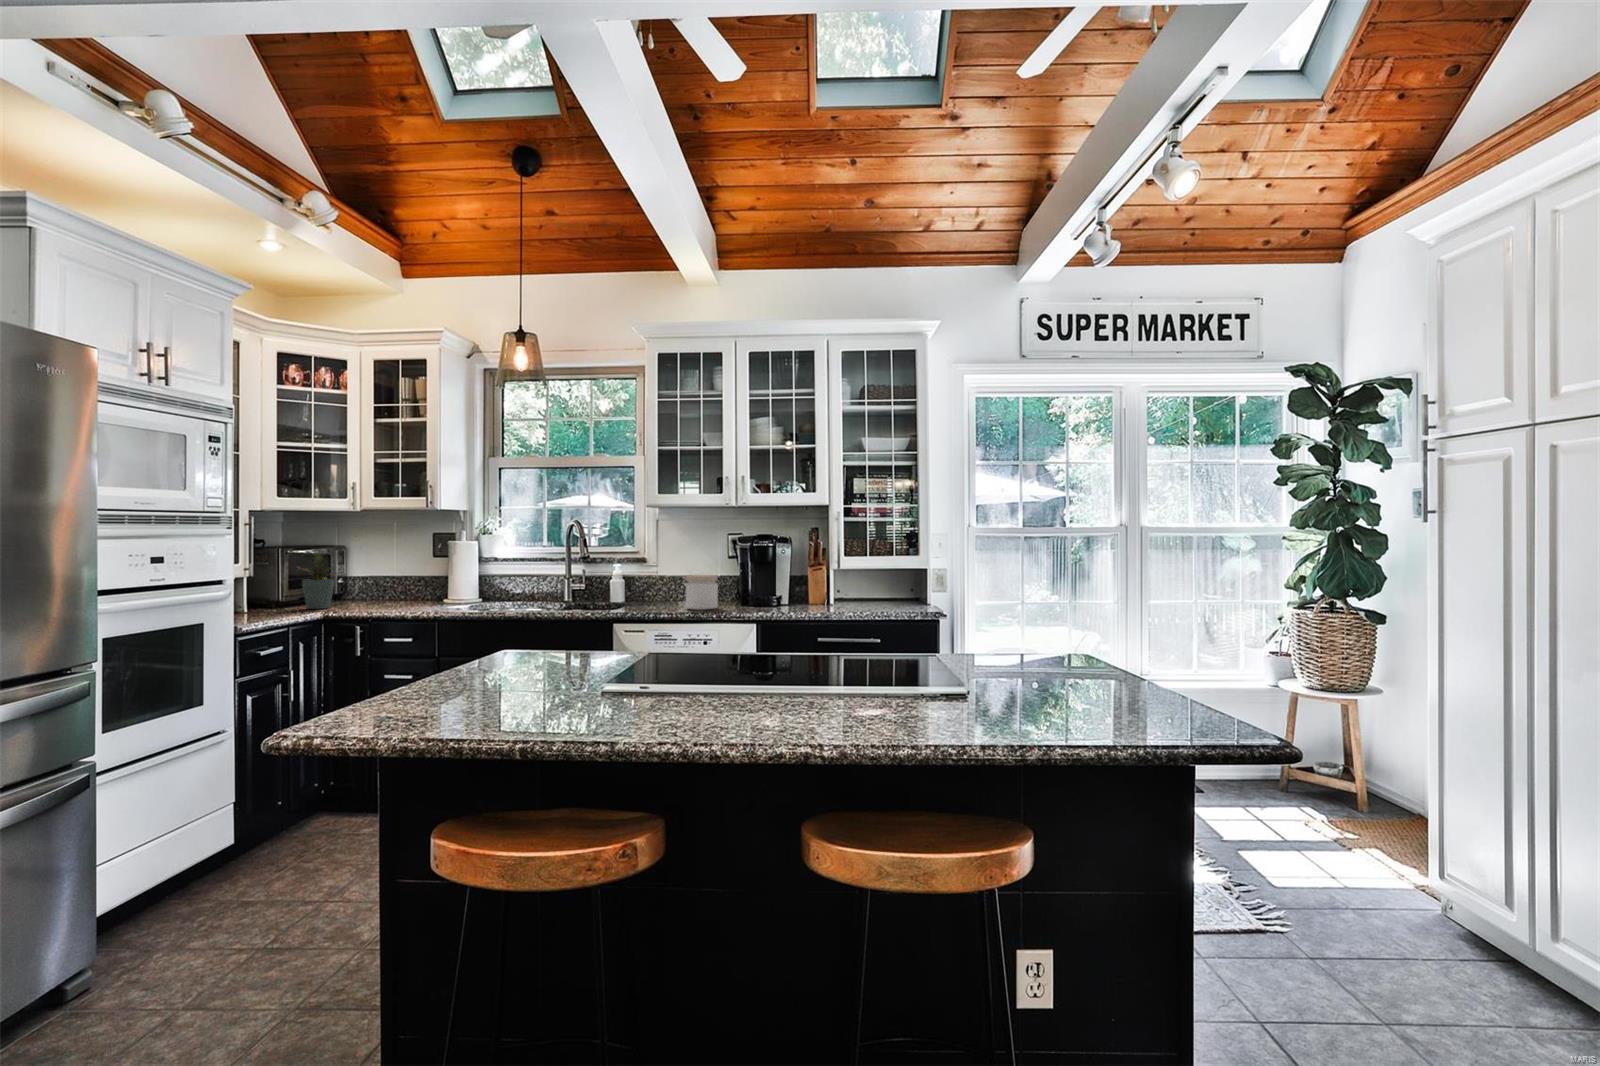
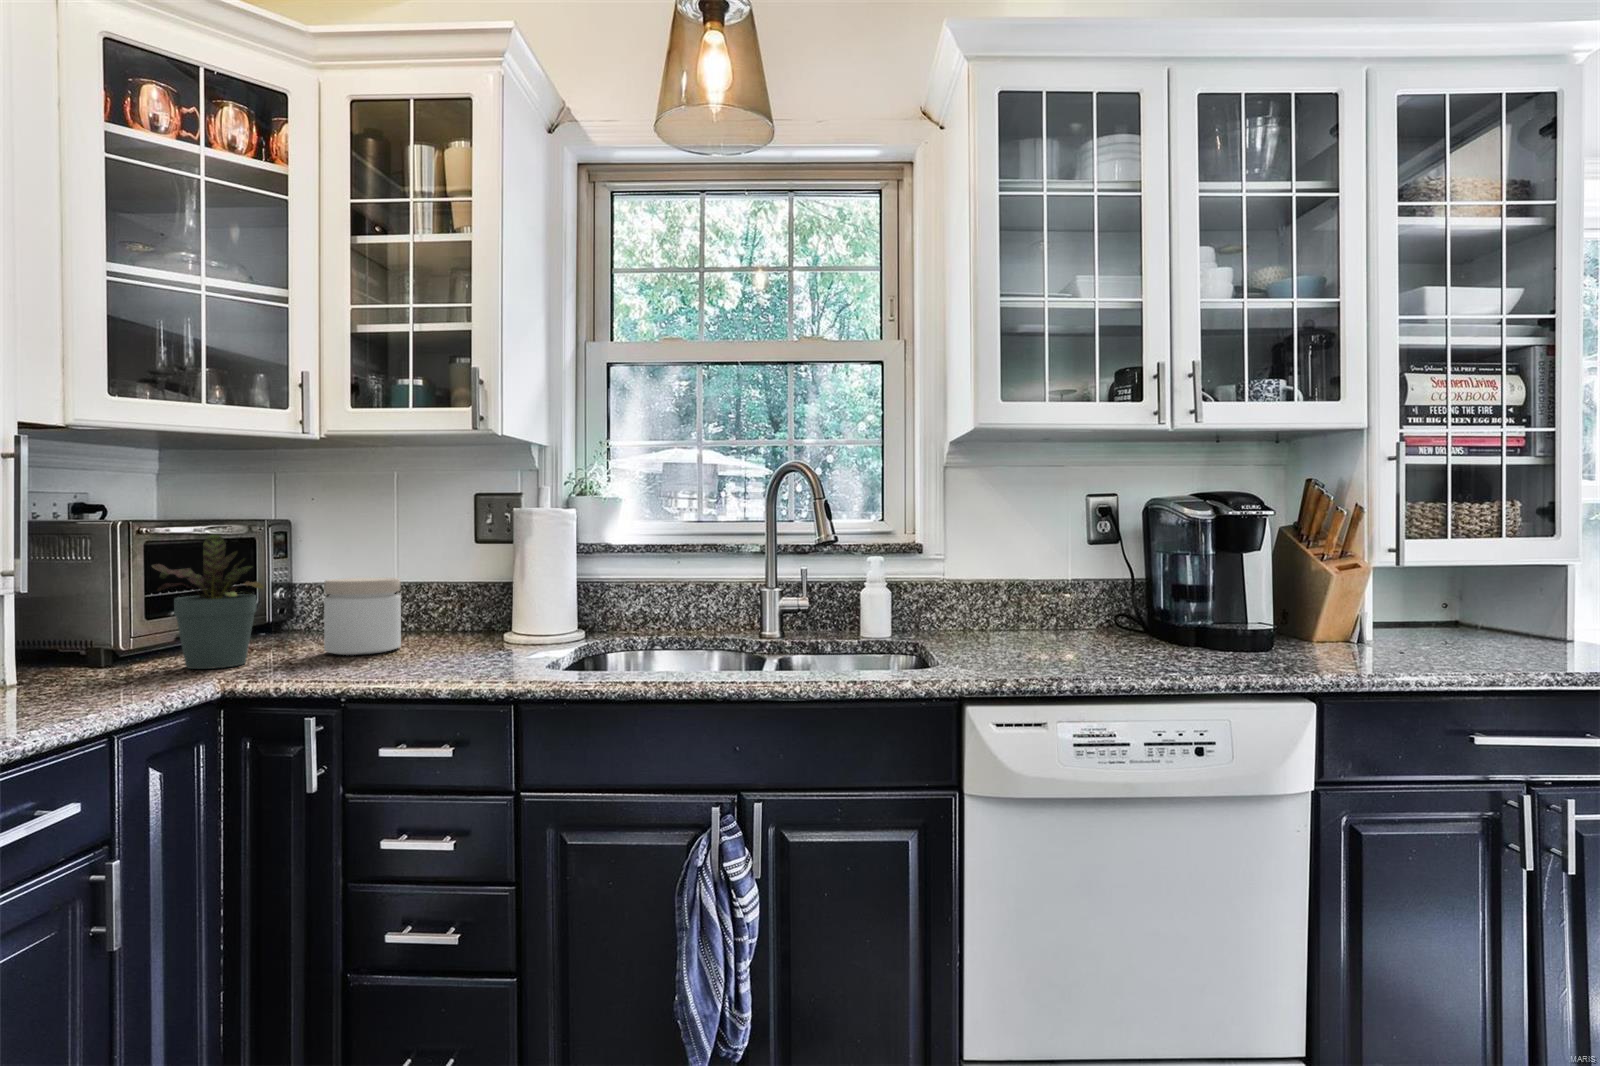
jar: present [686,574,718,610] -> present [324,578,401,655]

